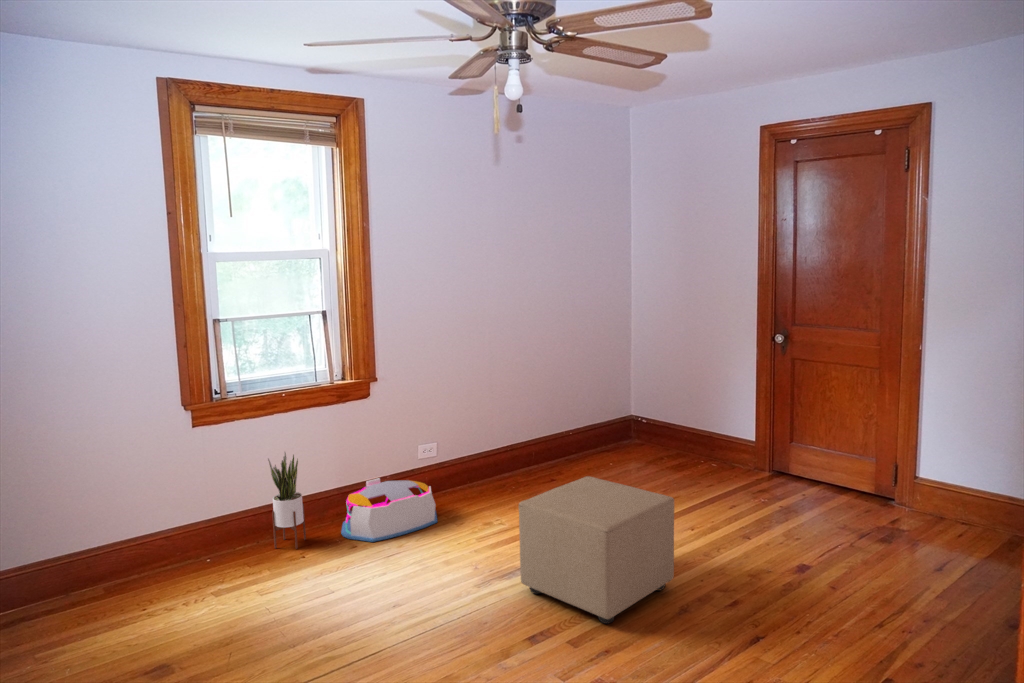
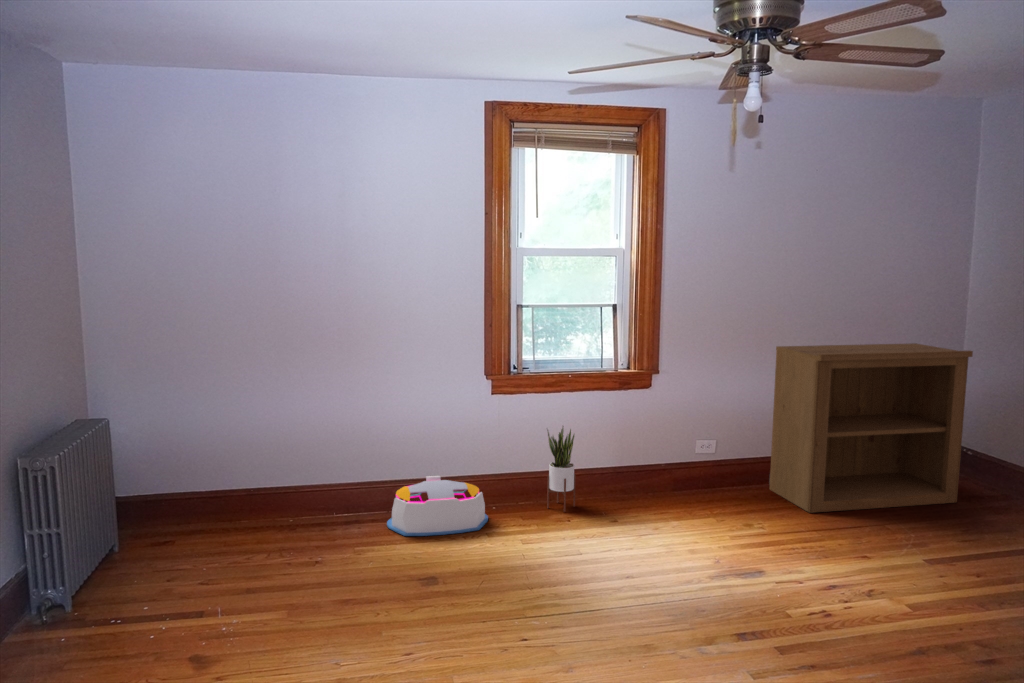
bookshelf: none [487,327,646,497] -> present [769,343,973,513]
ottoman: present [519,476,674,624] -> none [752,493,931,640]
storage bin: present [341,478,437,542] -> present [387,476,488,536]

